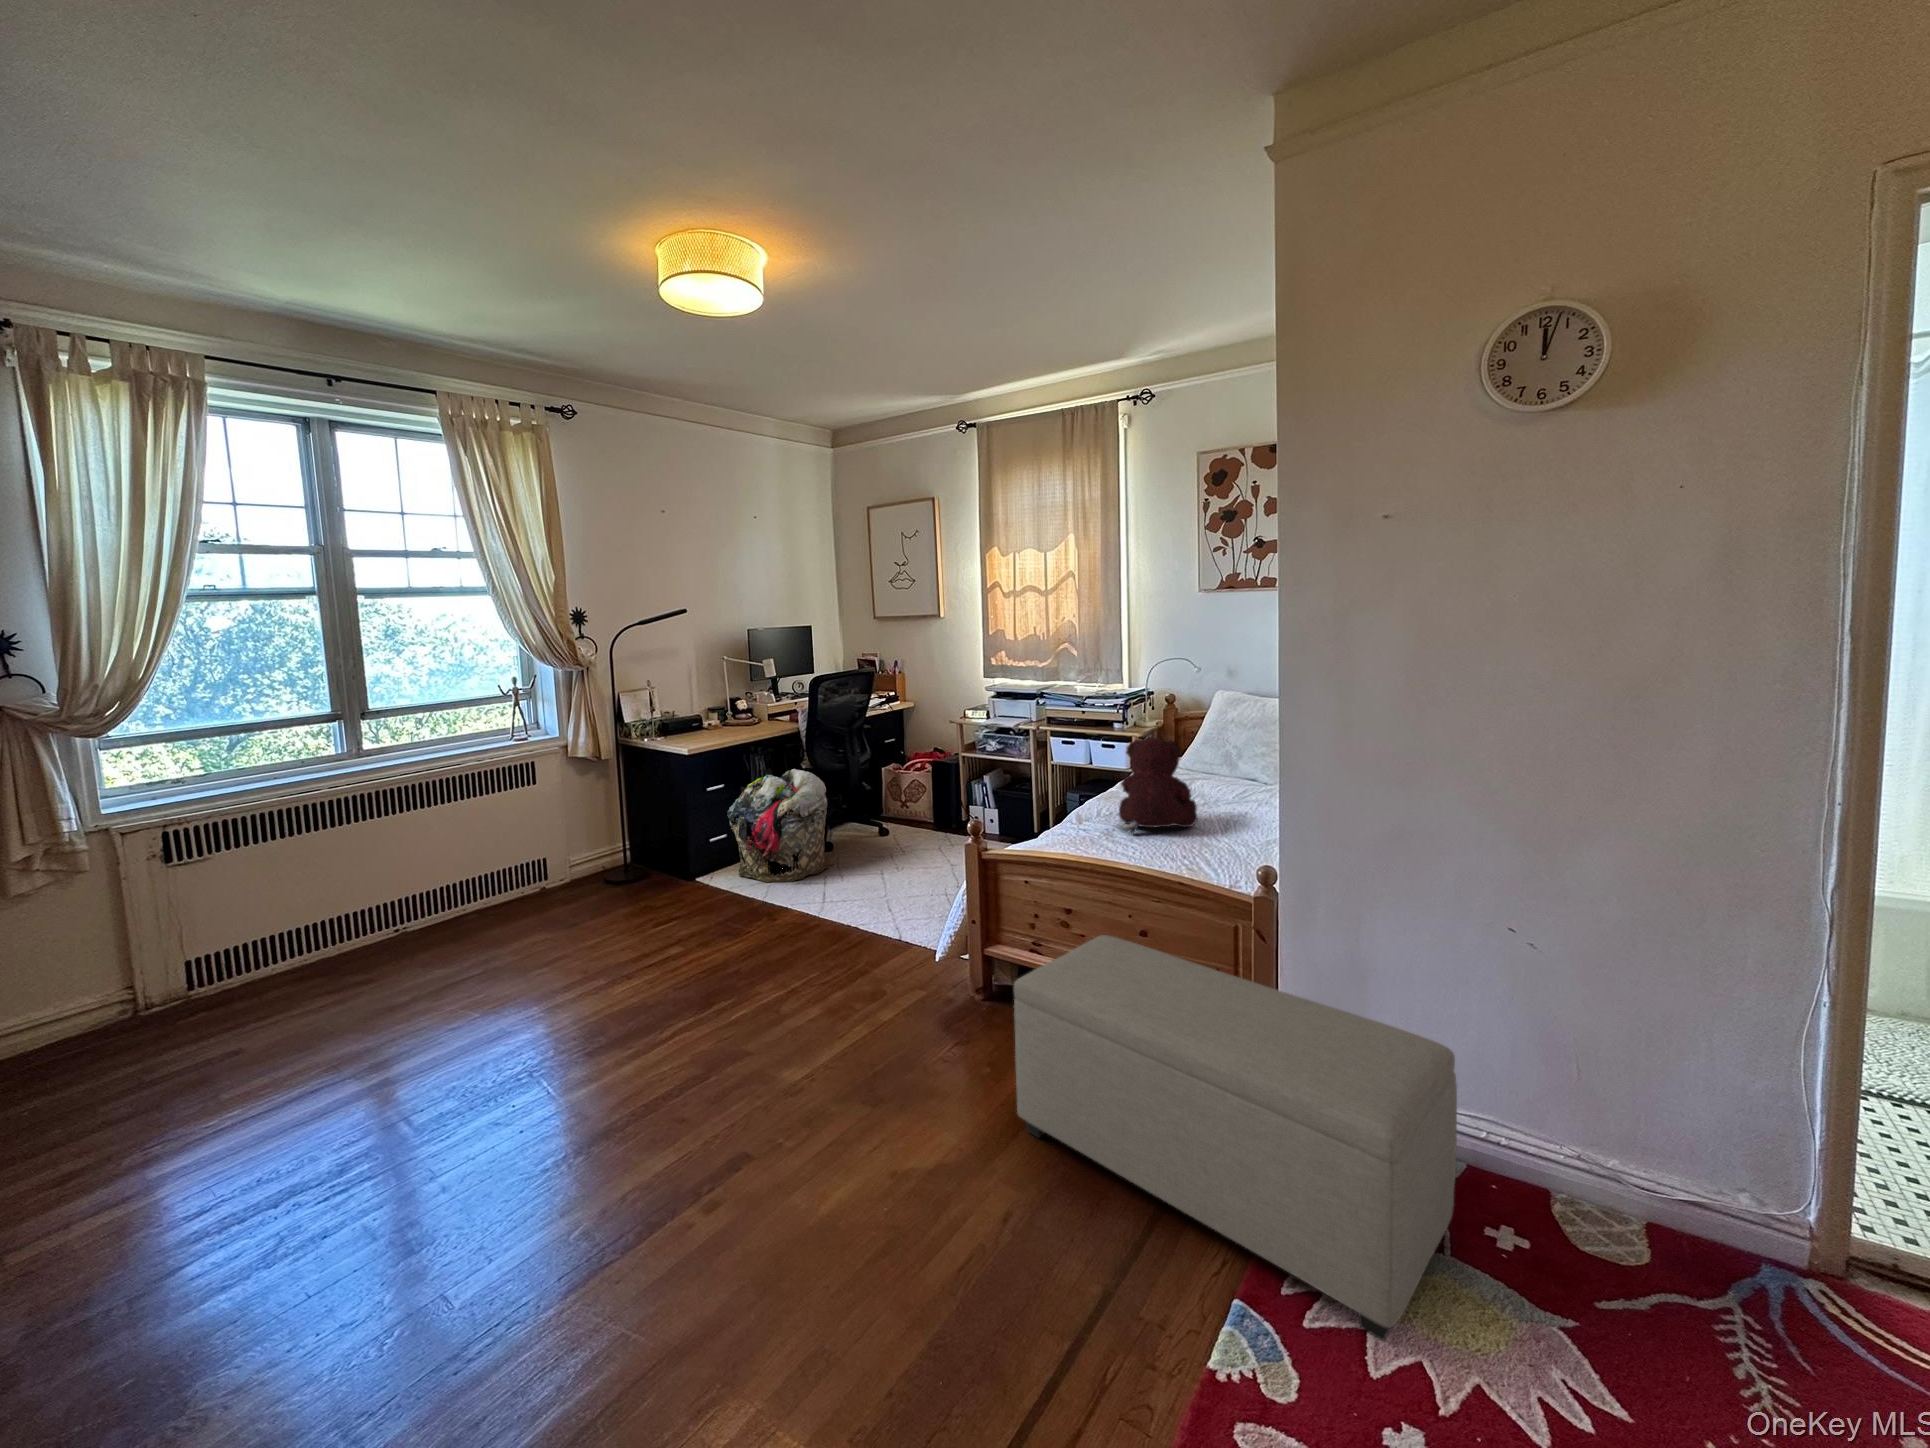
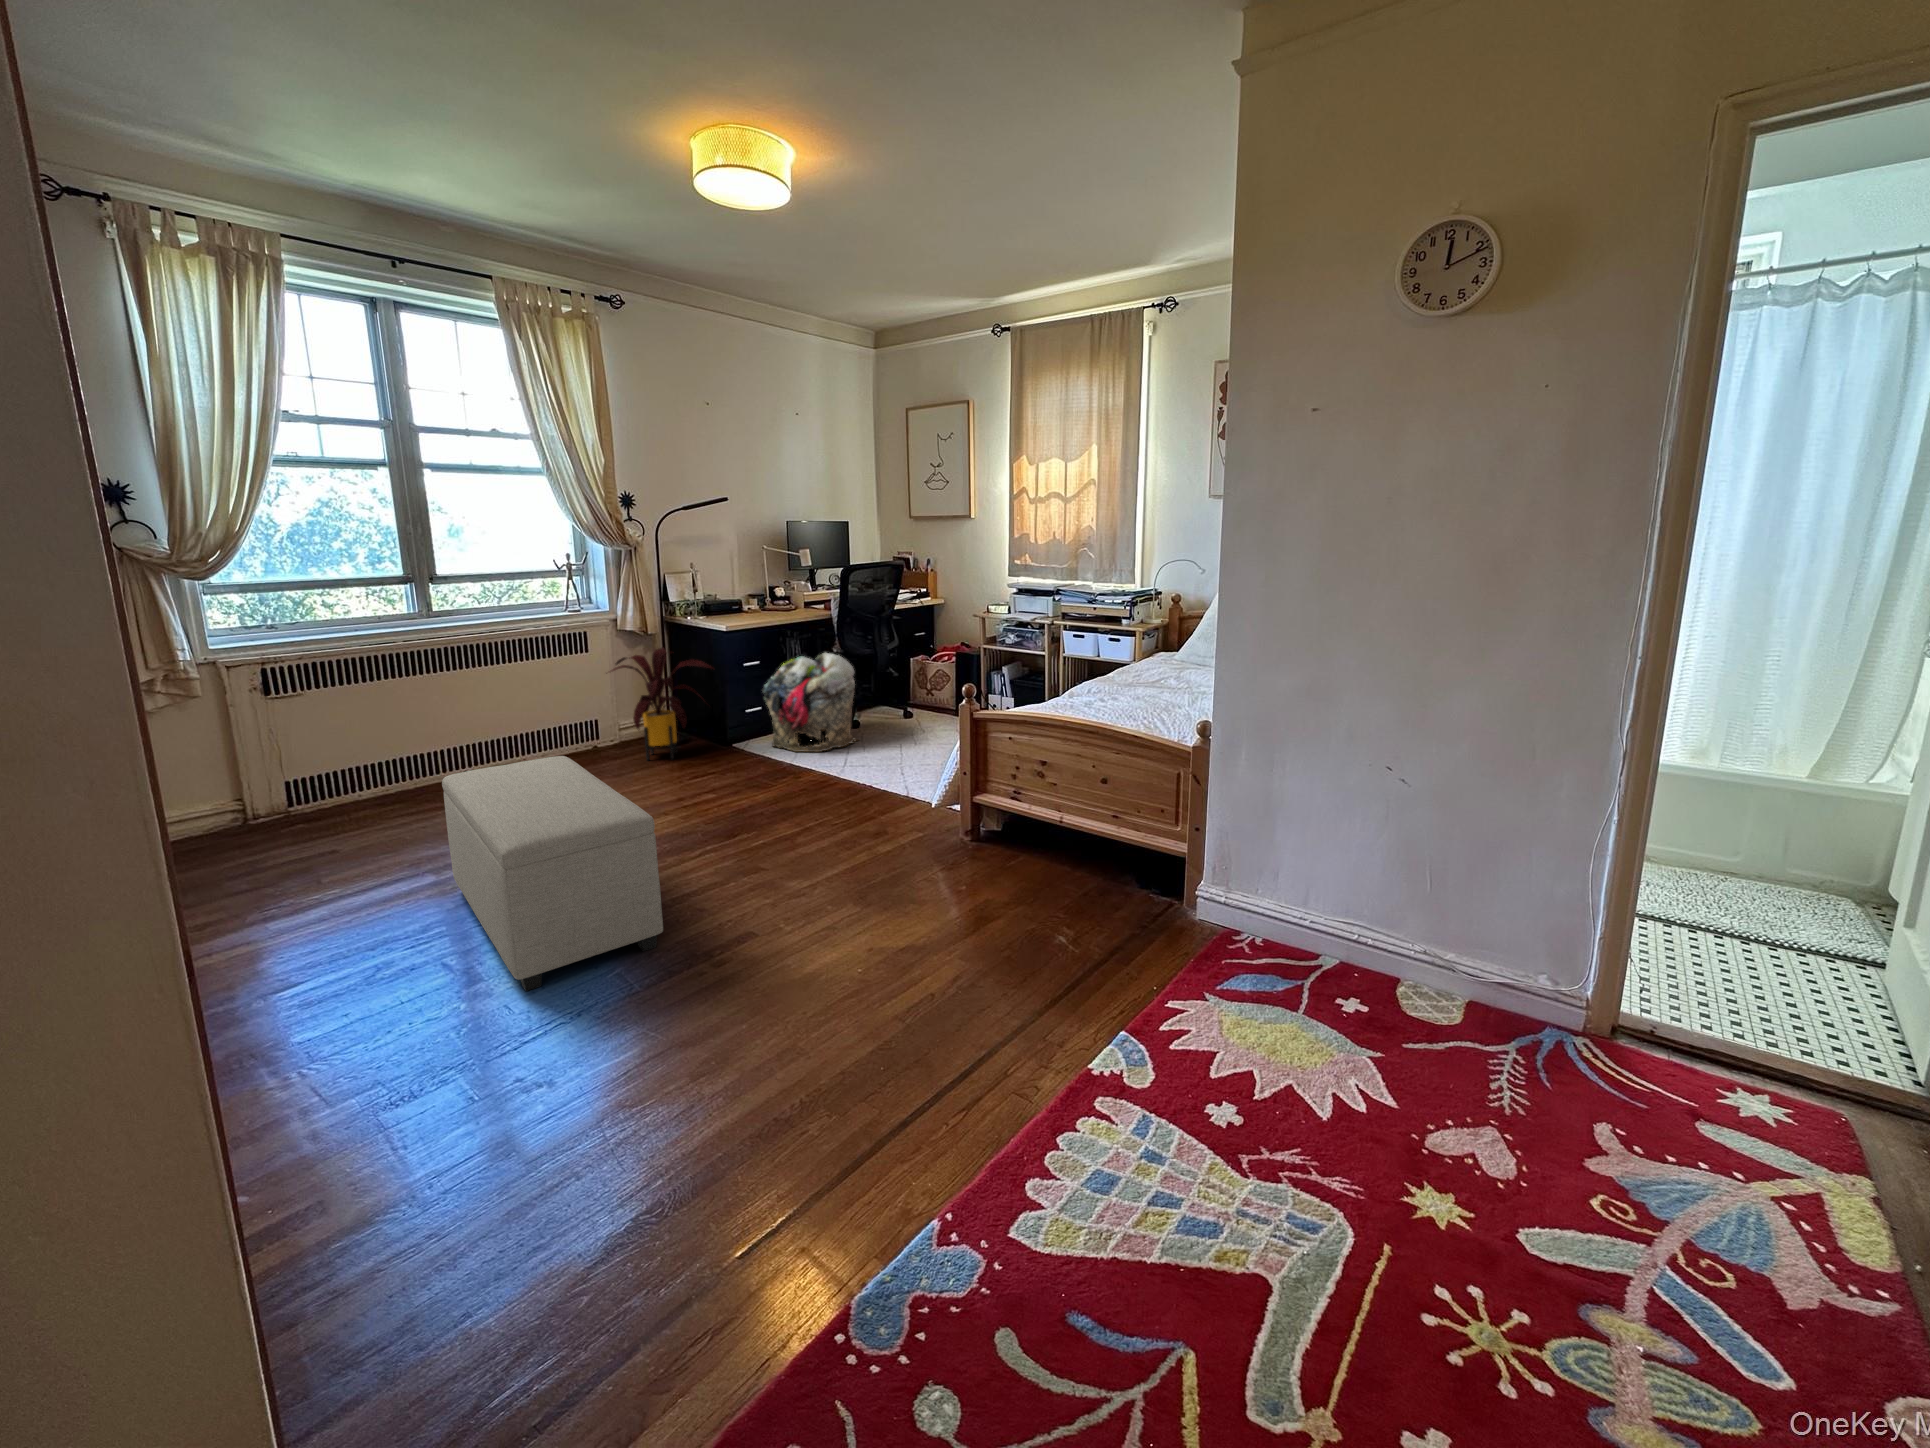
teddy bear: present [1119,737,1198,834] -> none [1103,620,1174,707]
house plant: none [555,772,677,901] -> present [611,648,712,760]
ottoman: present [1014,935,1457,1340] -> present [442,756,663,991]

